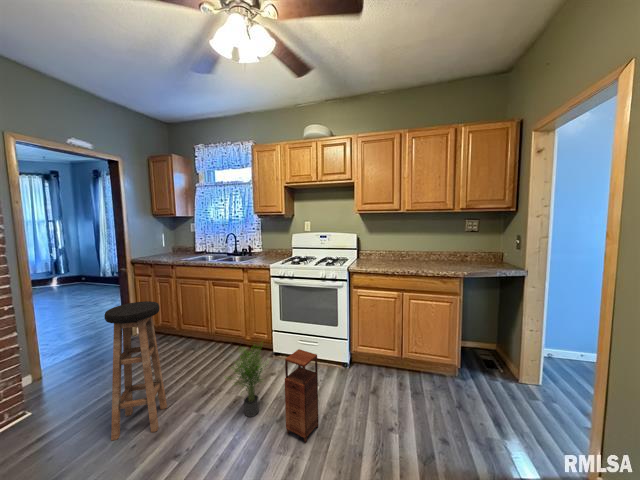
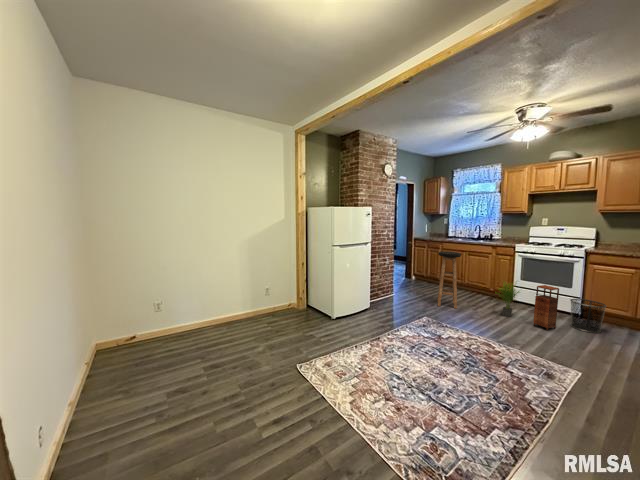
waste bin: none [335,349,376,411] -> present [570,298,606,333]

